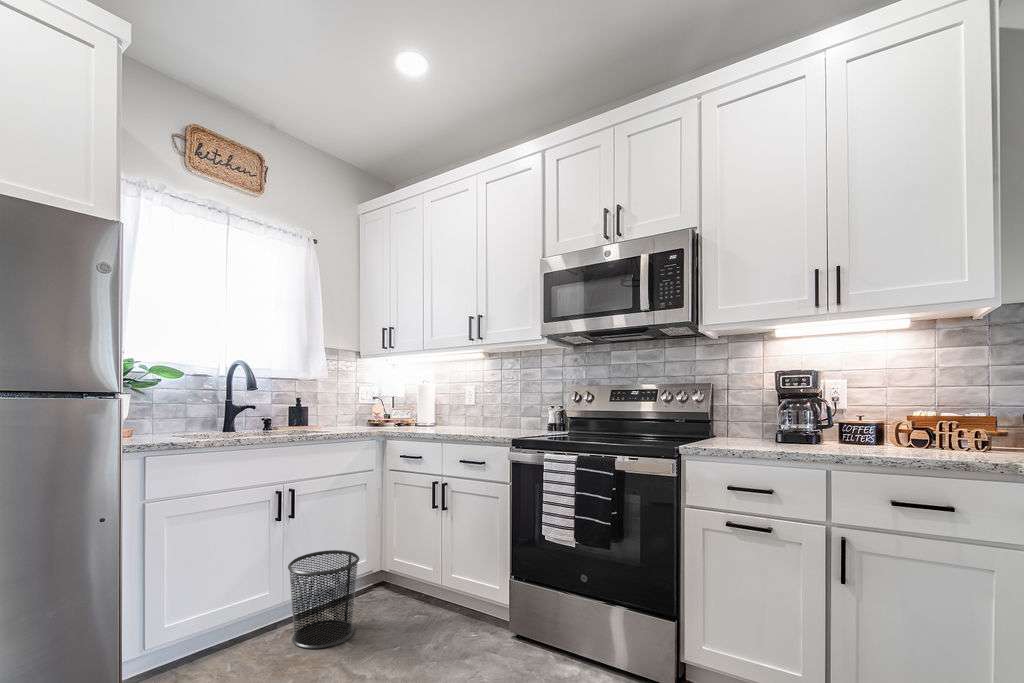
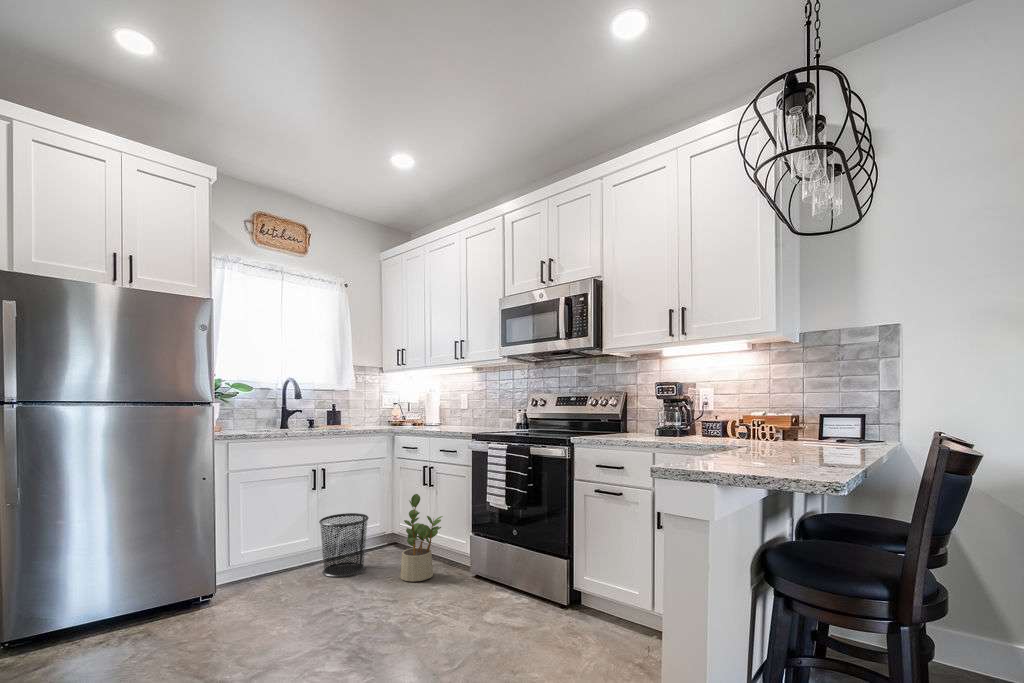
potted plant: none [410,524,469,651] -> present [400,494,443,581]

